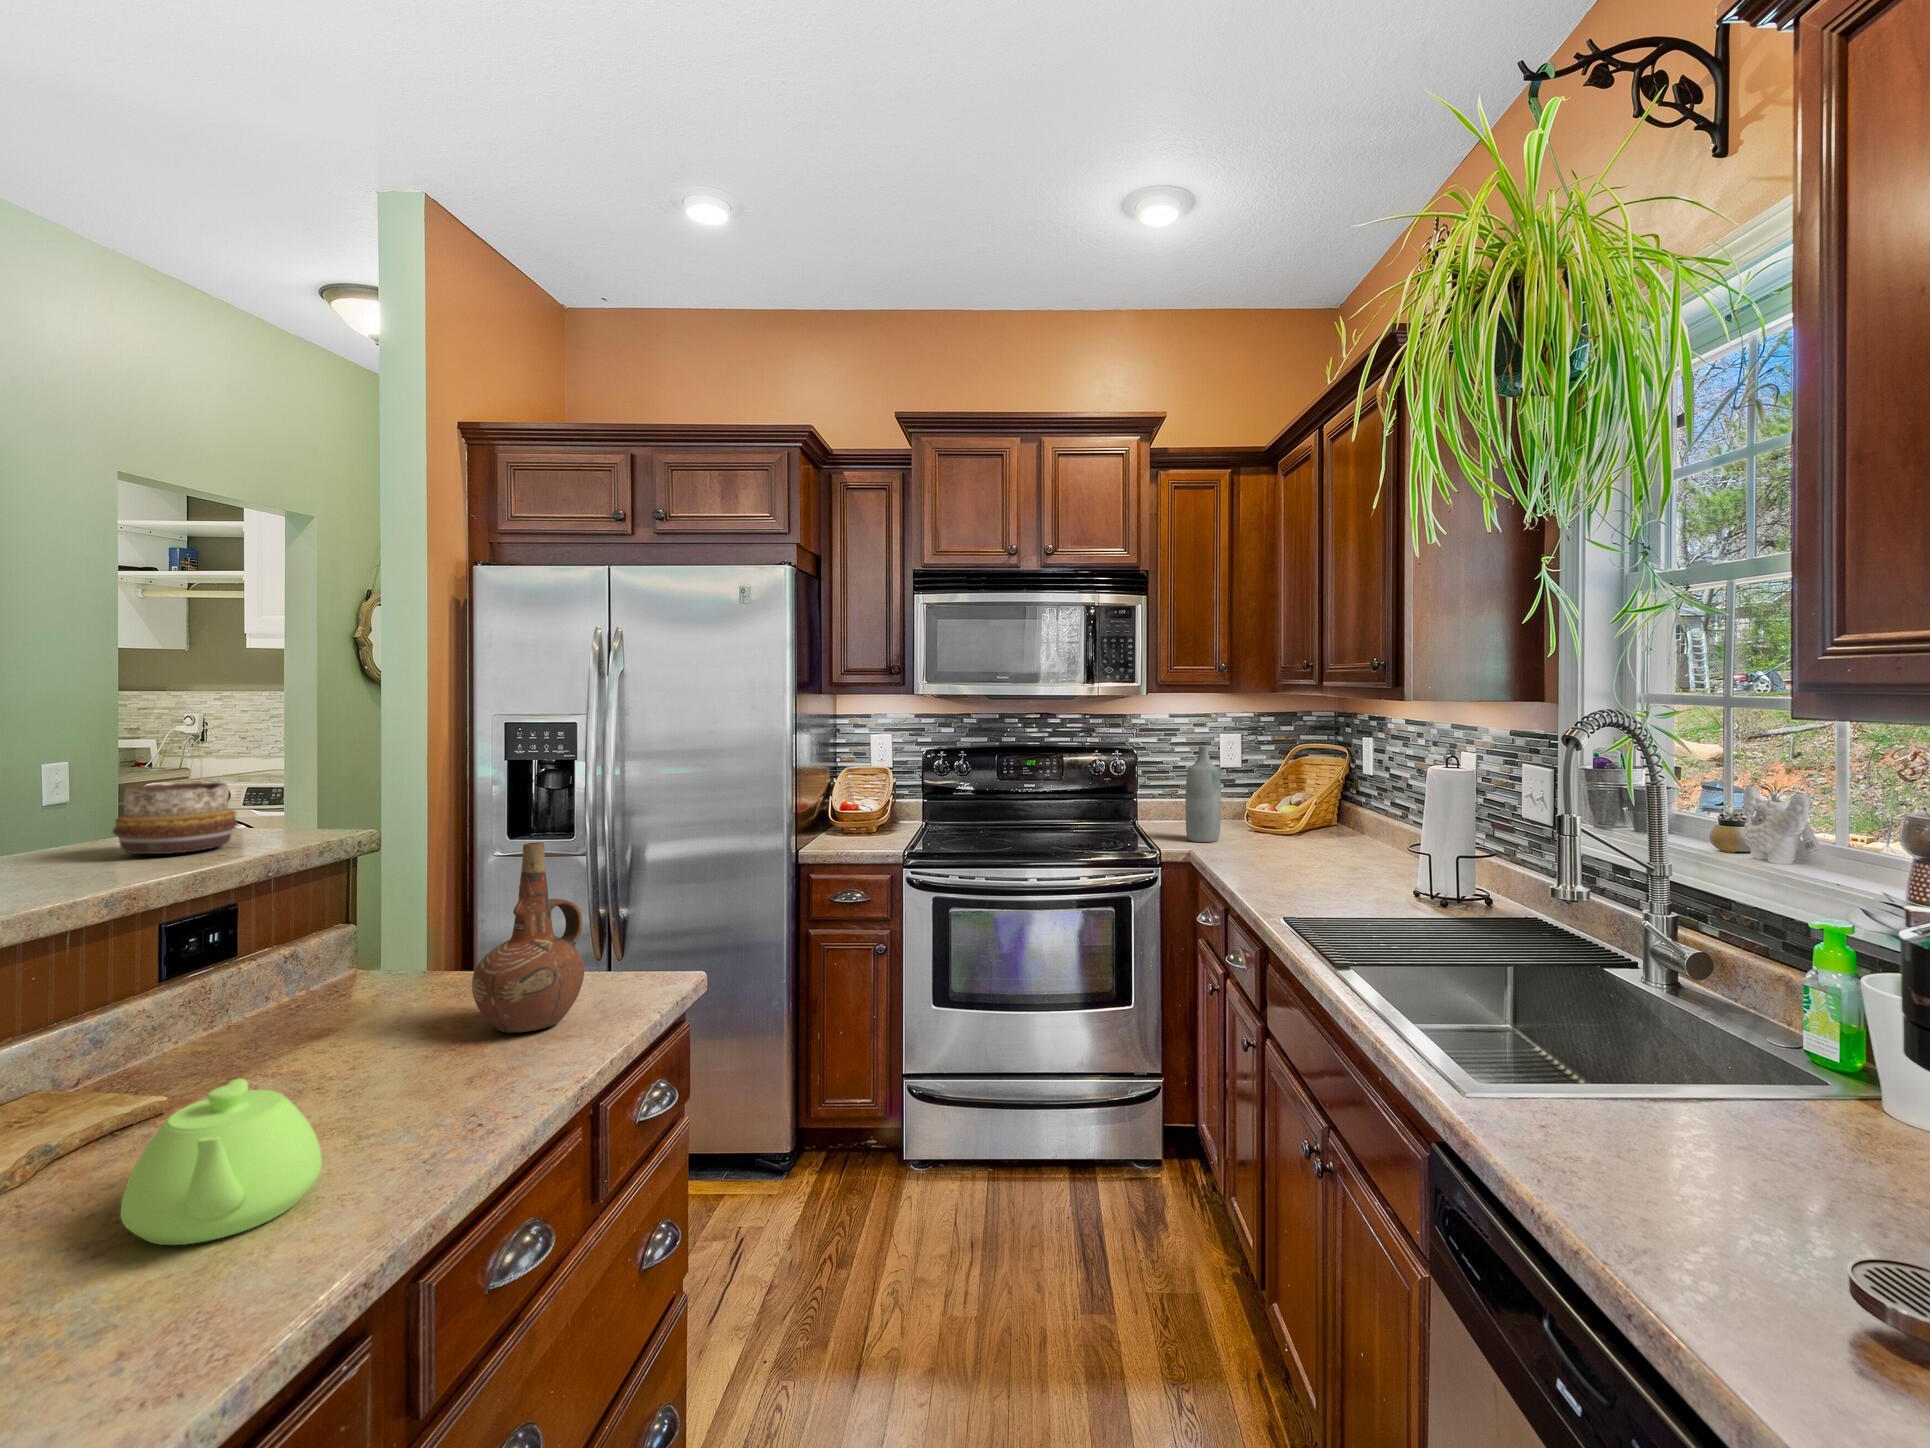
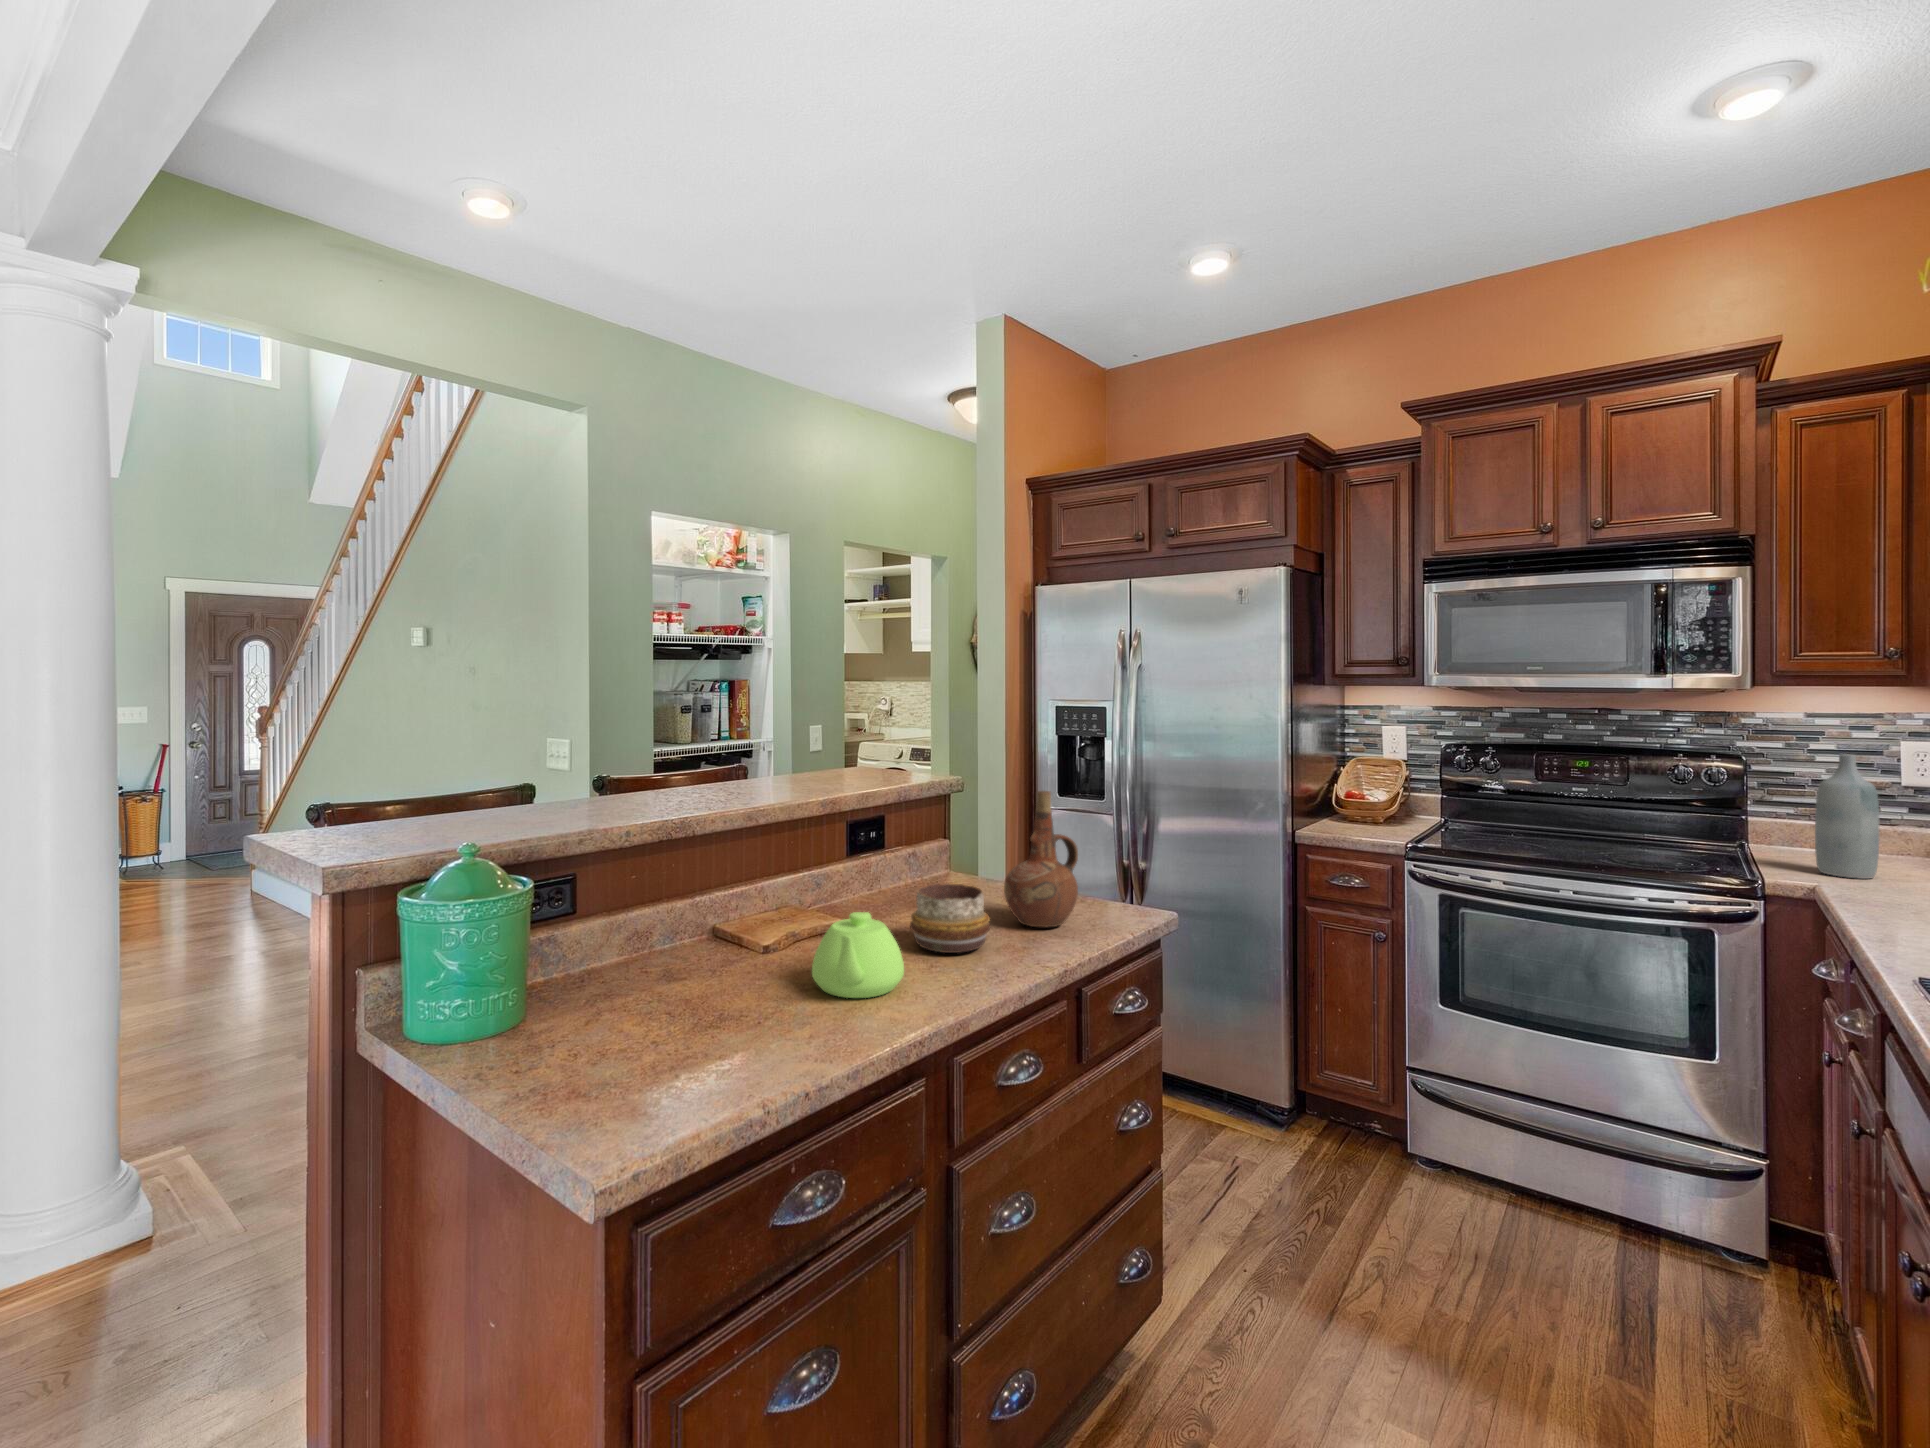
decorative bowl: present [113,782,238,854] -> present [910,883,990,953]

